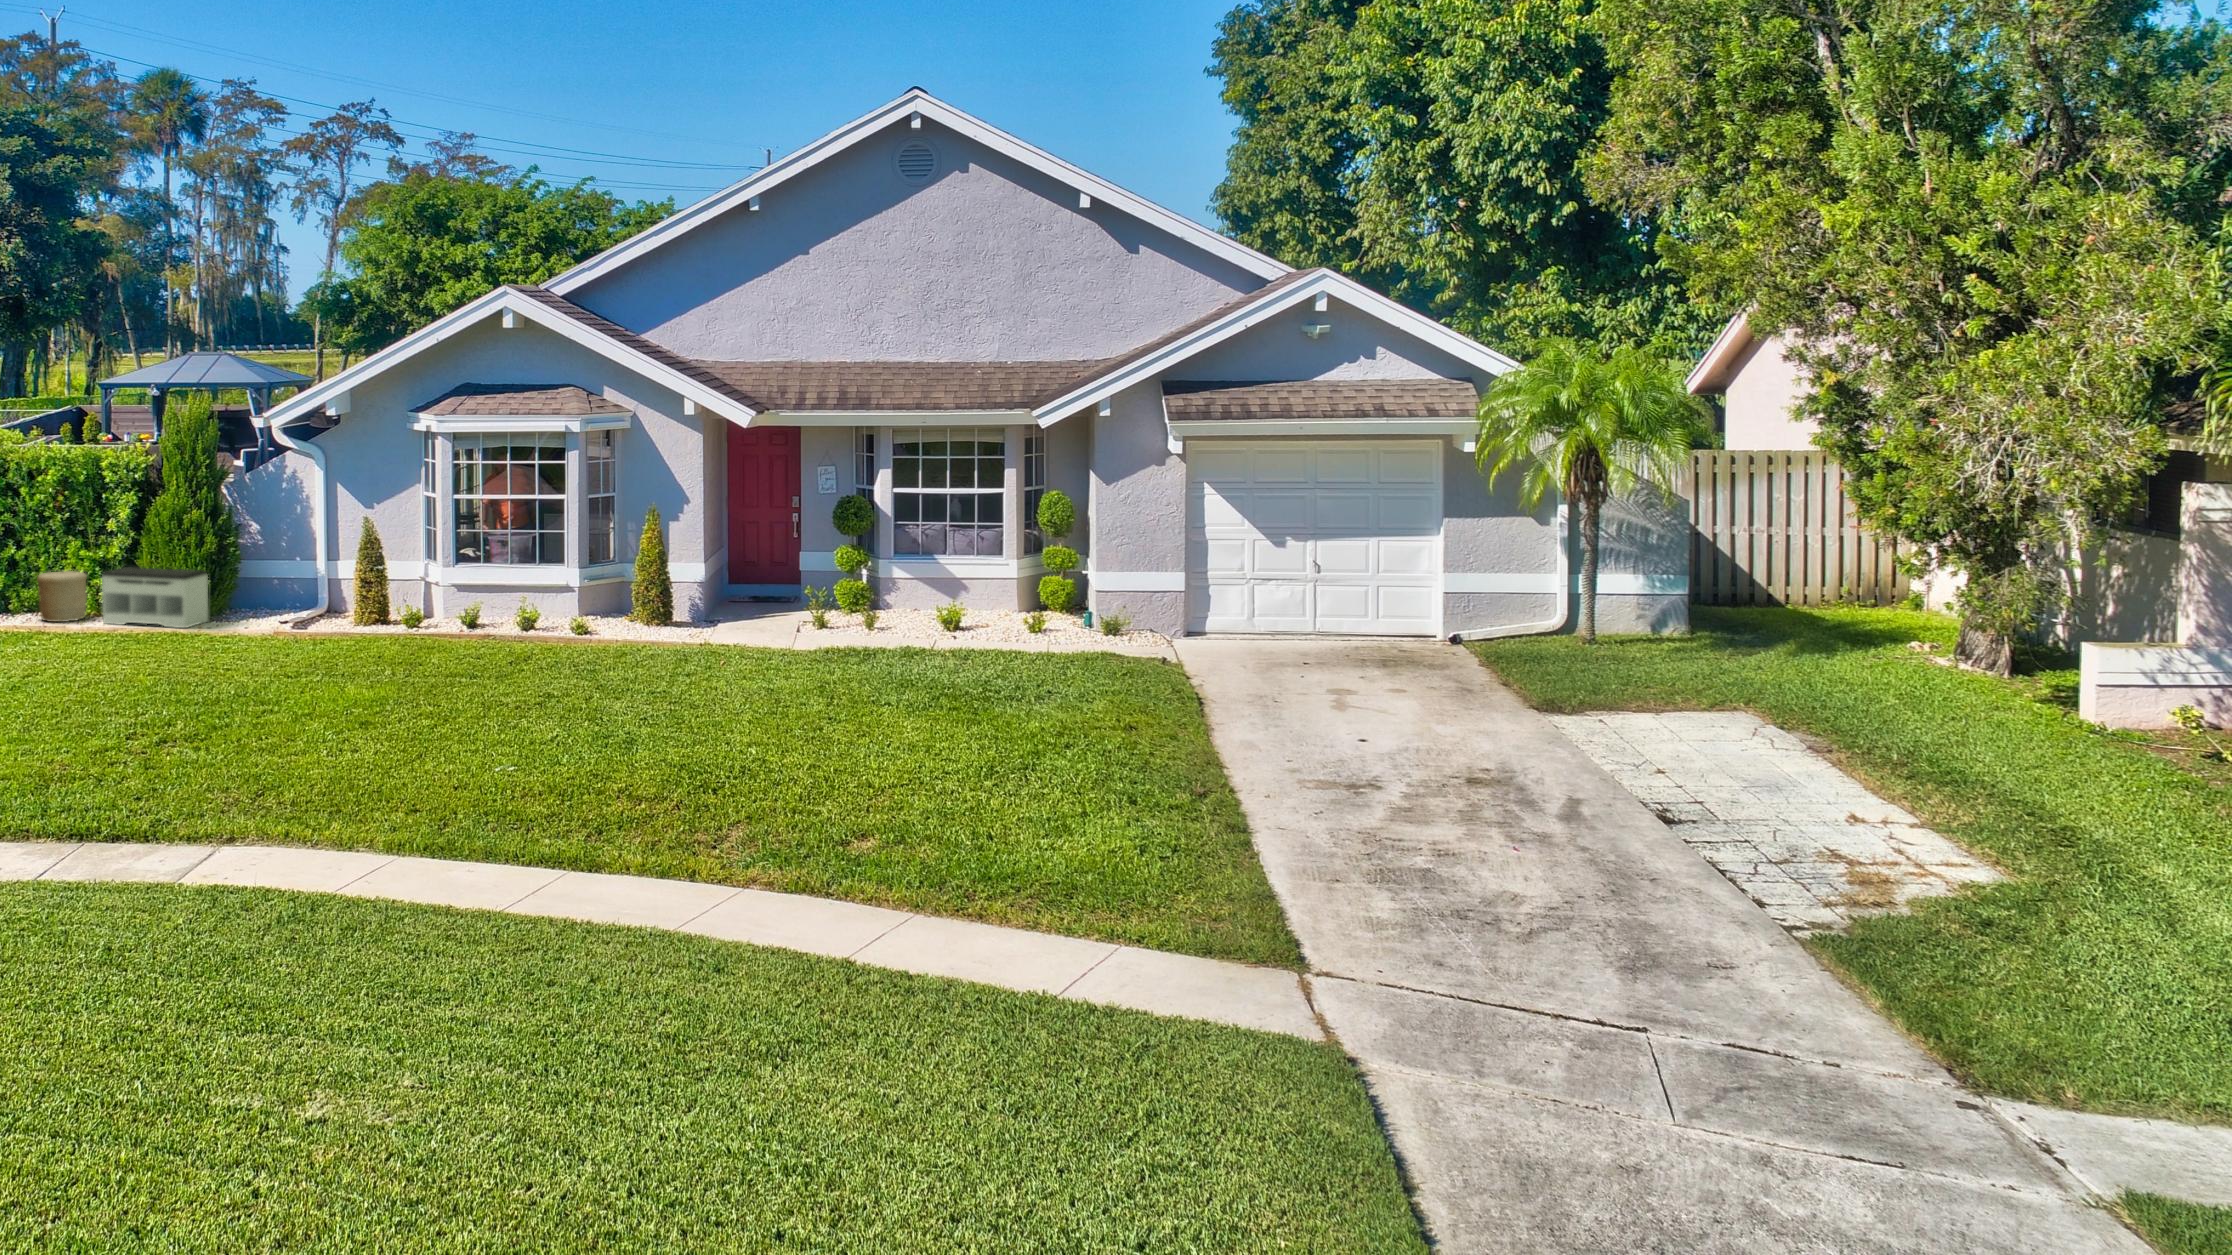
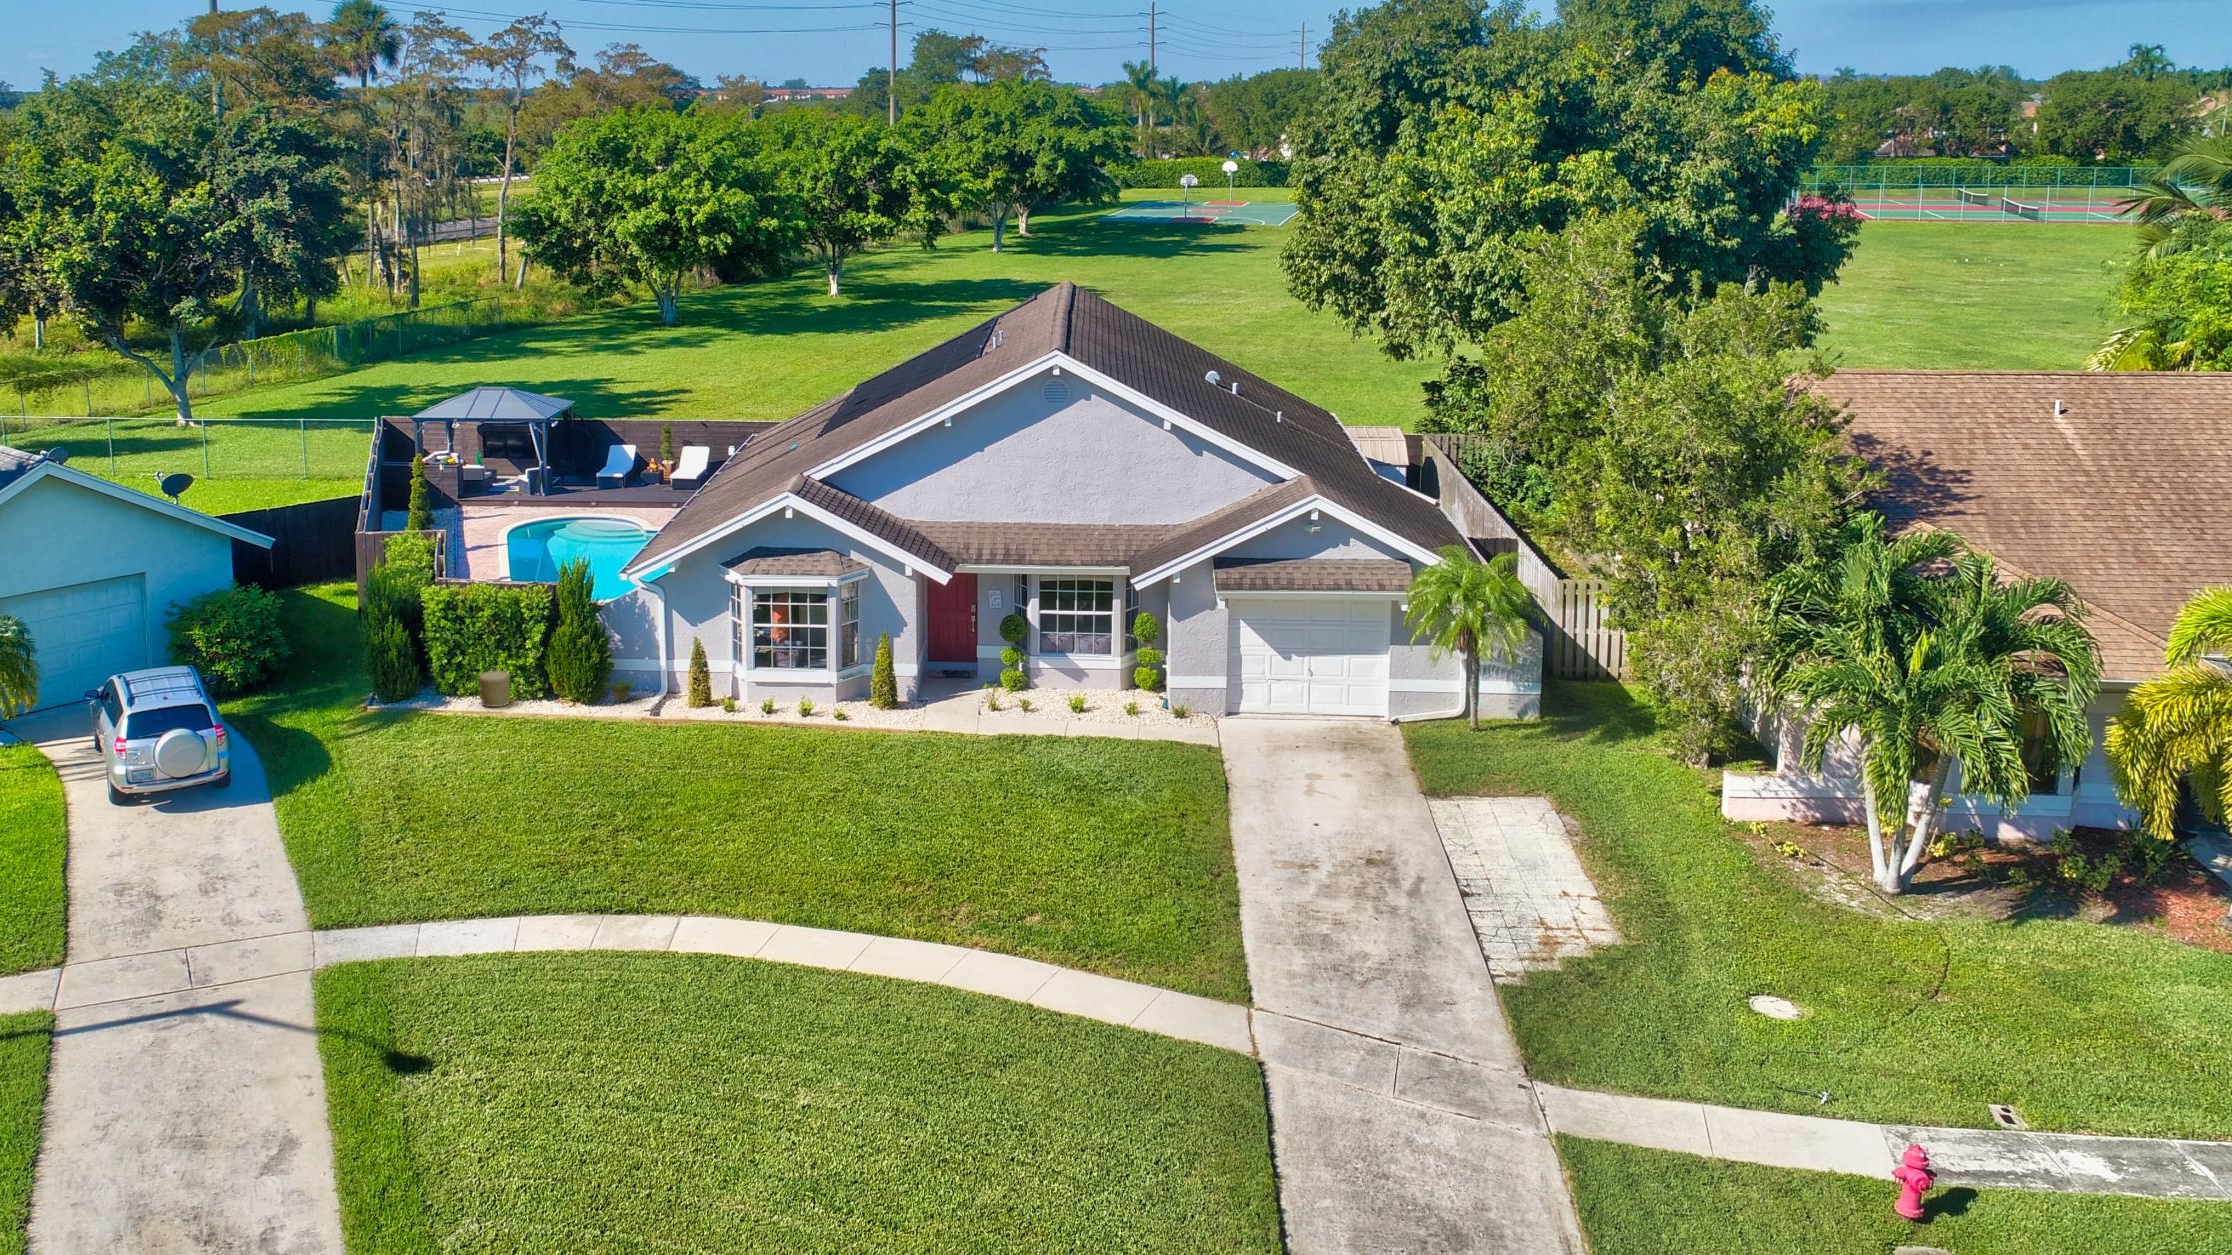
bench: present [102,567,208,628] -> none [524,669,593,714]
decorative plant: none [226,584,280,619] -> present [609,676,633,702]

